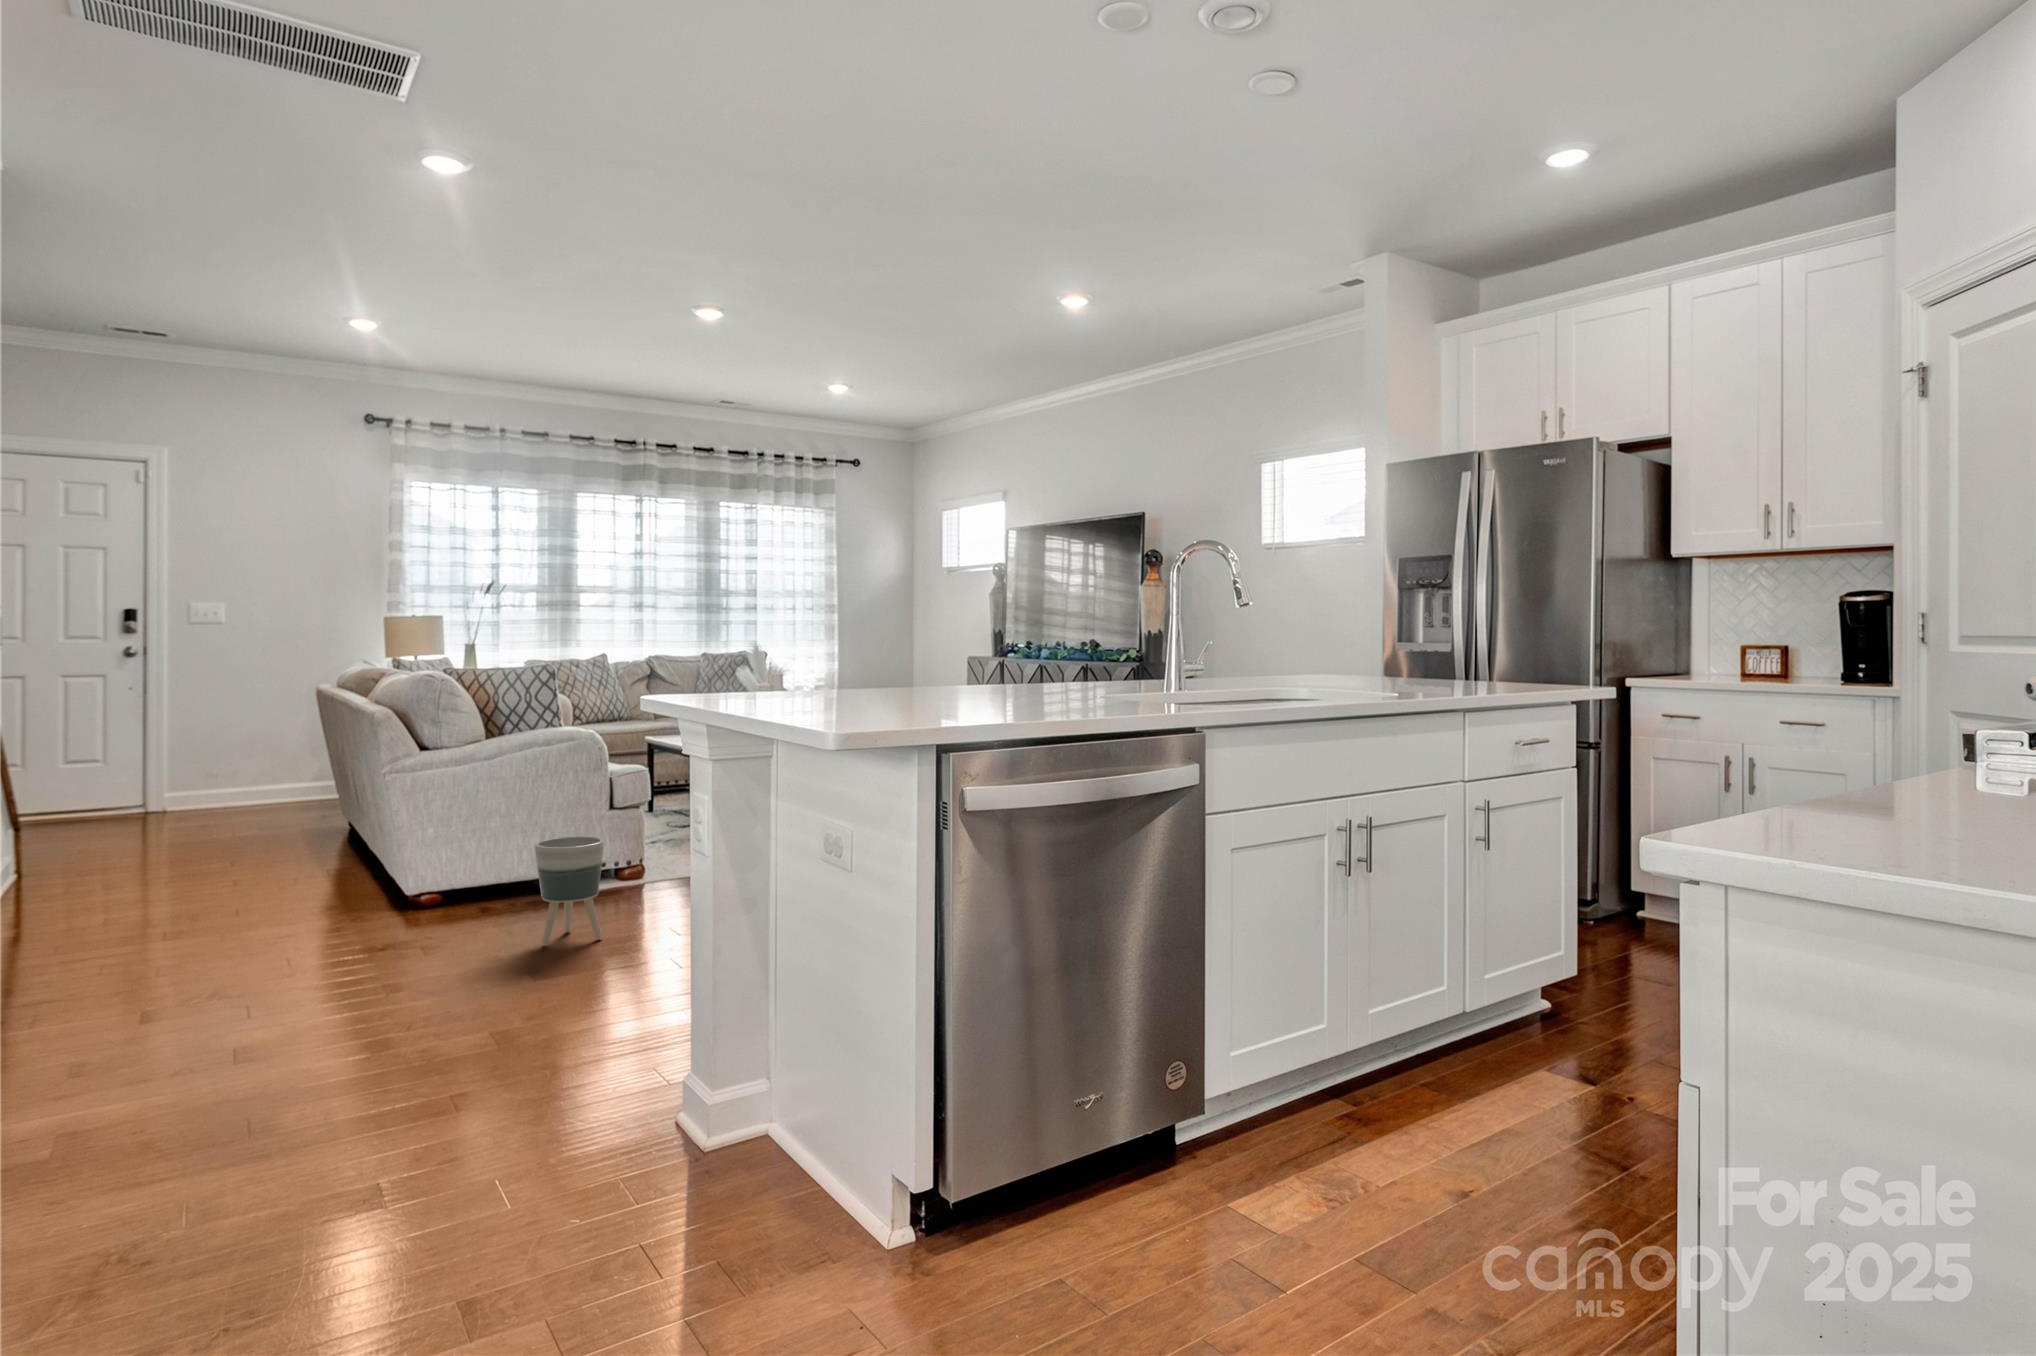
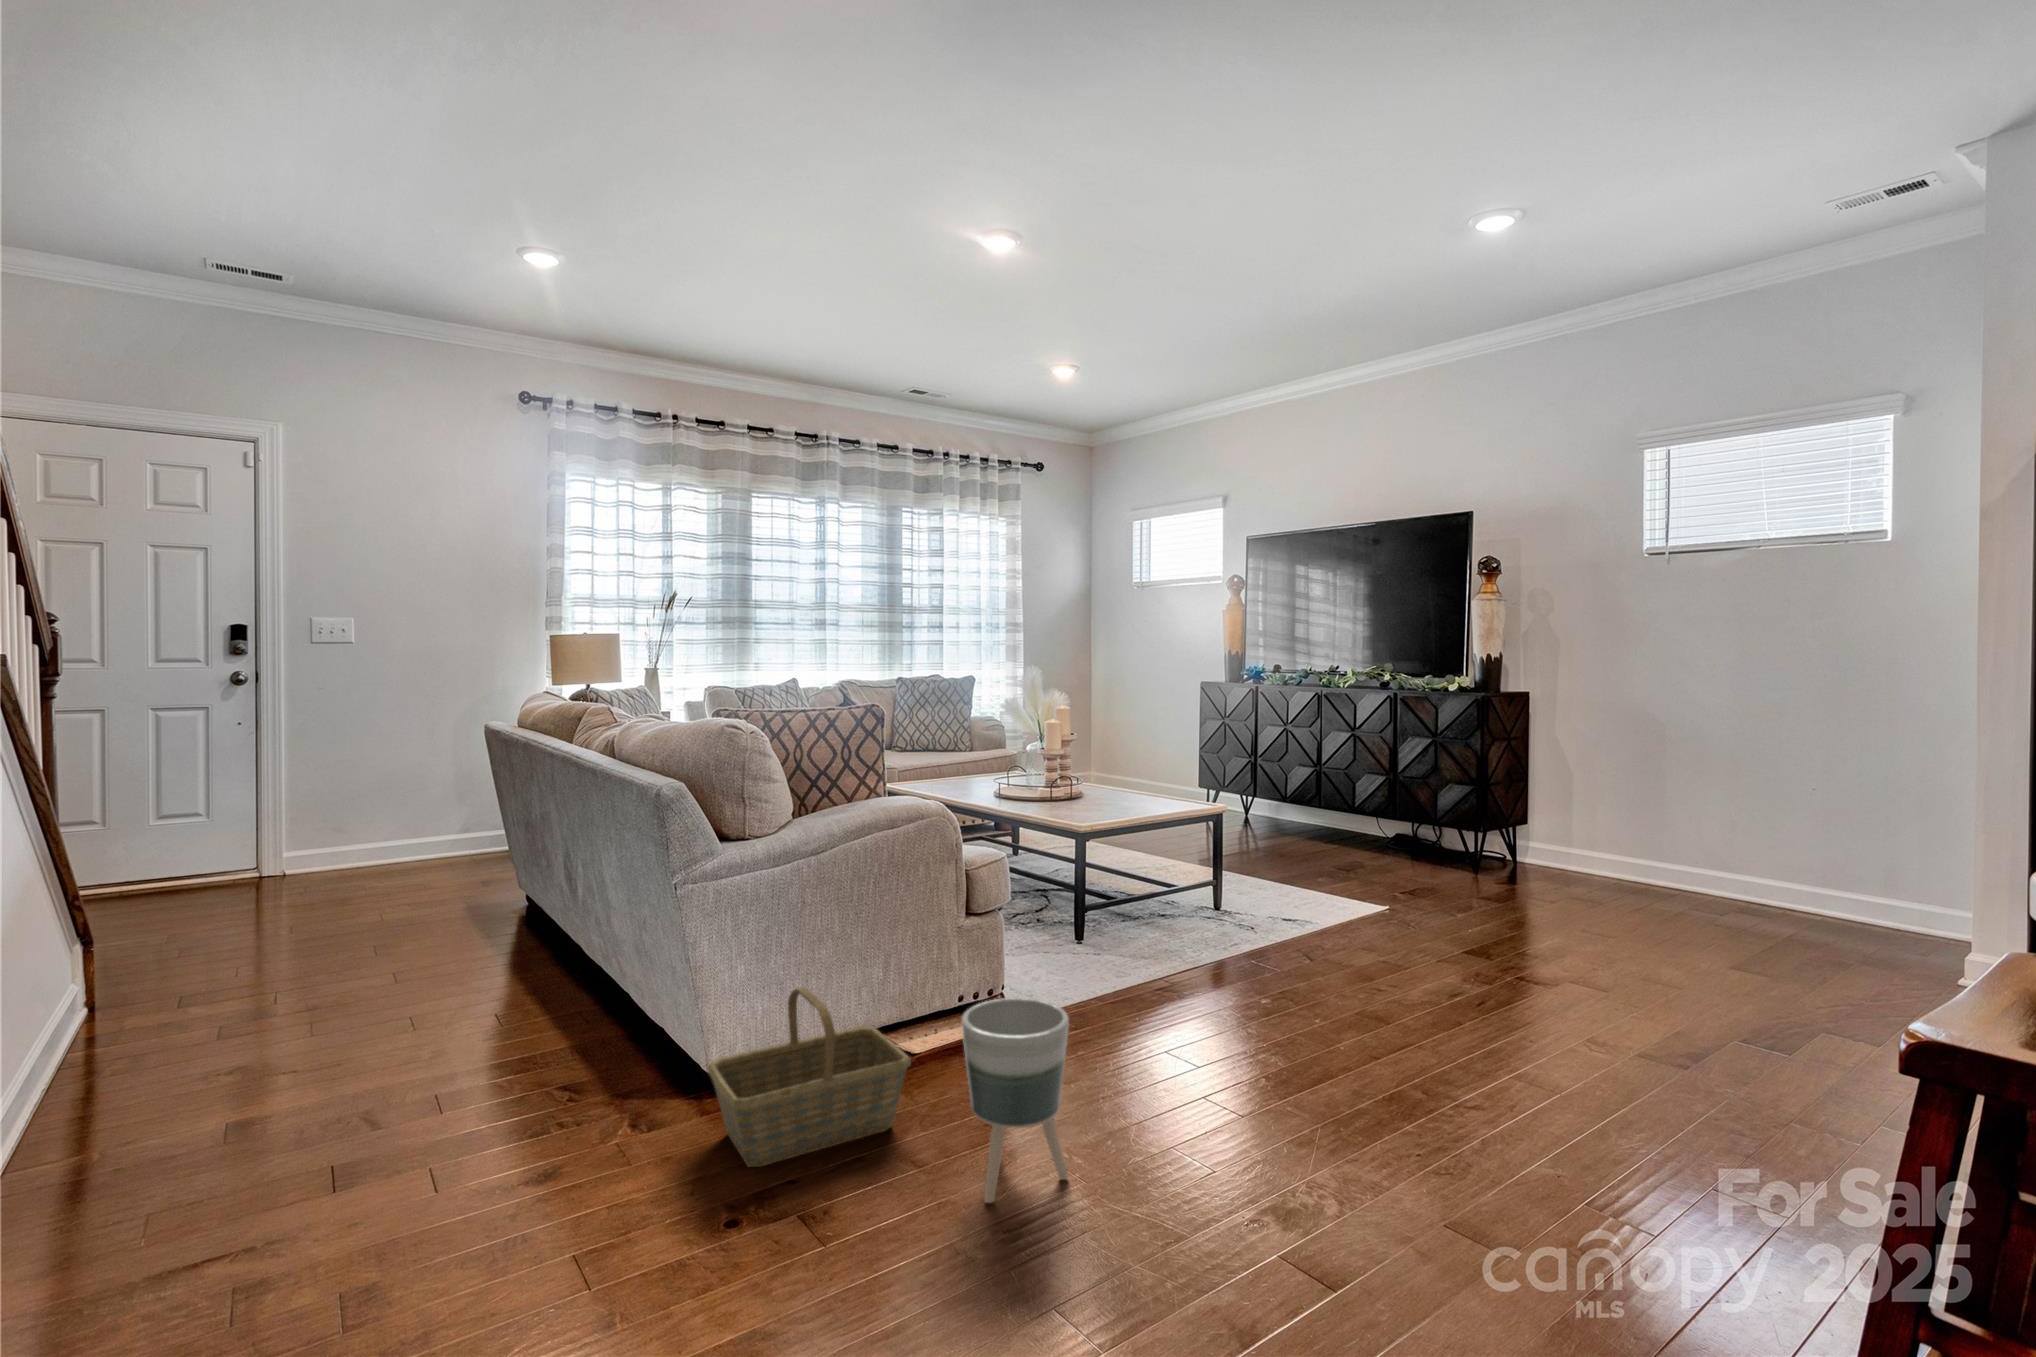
basket: none [401,837,530,935] -> present [708,987,911,1167]

